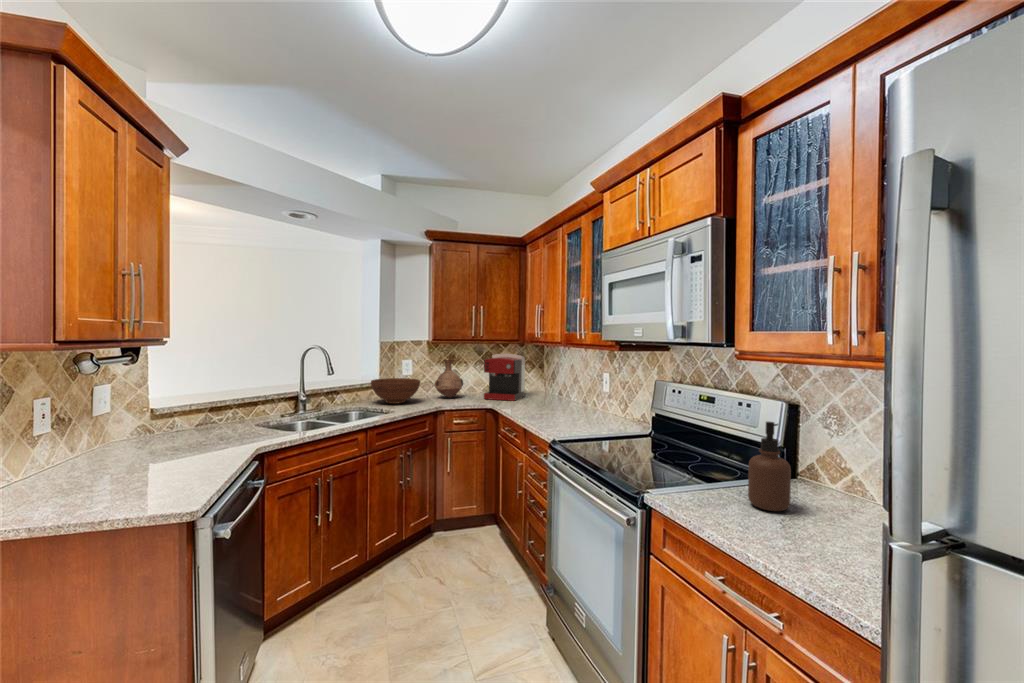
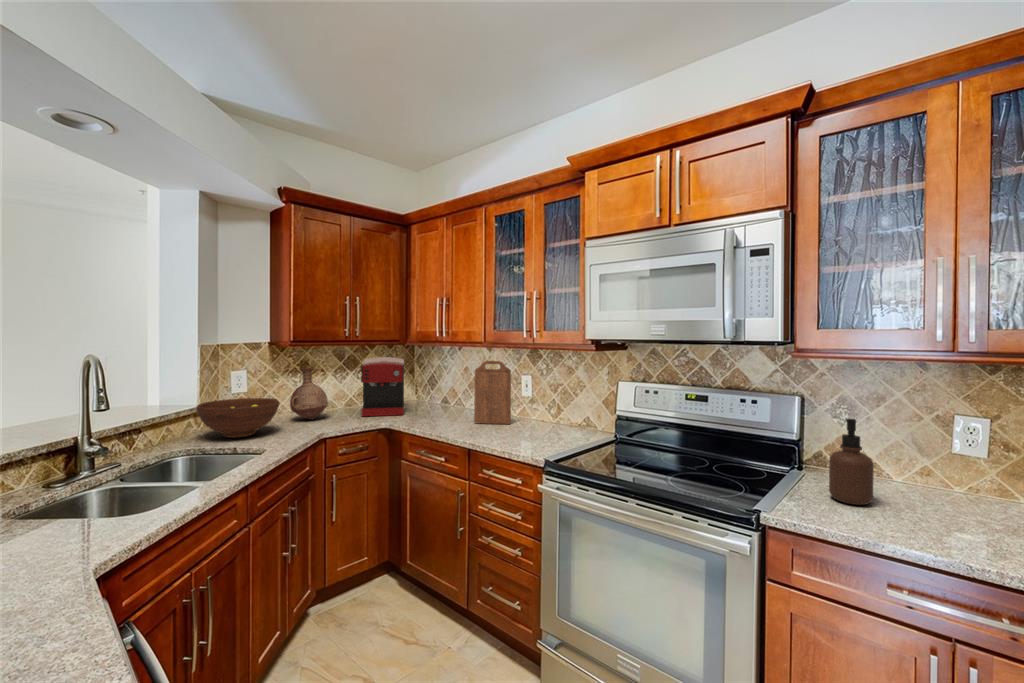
cutting board: none [555,358,584,415] -> present [474,361,511,424]

